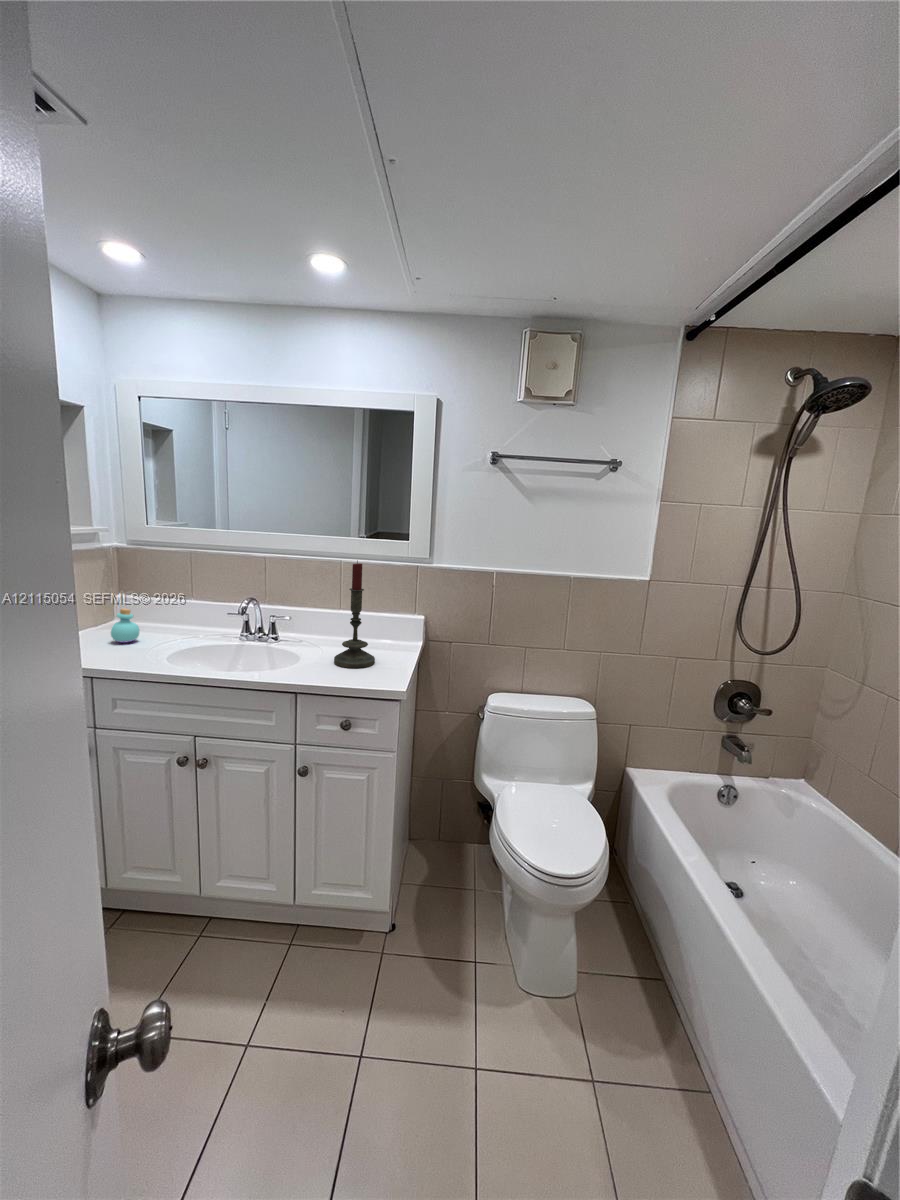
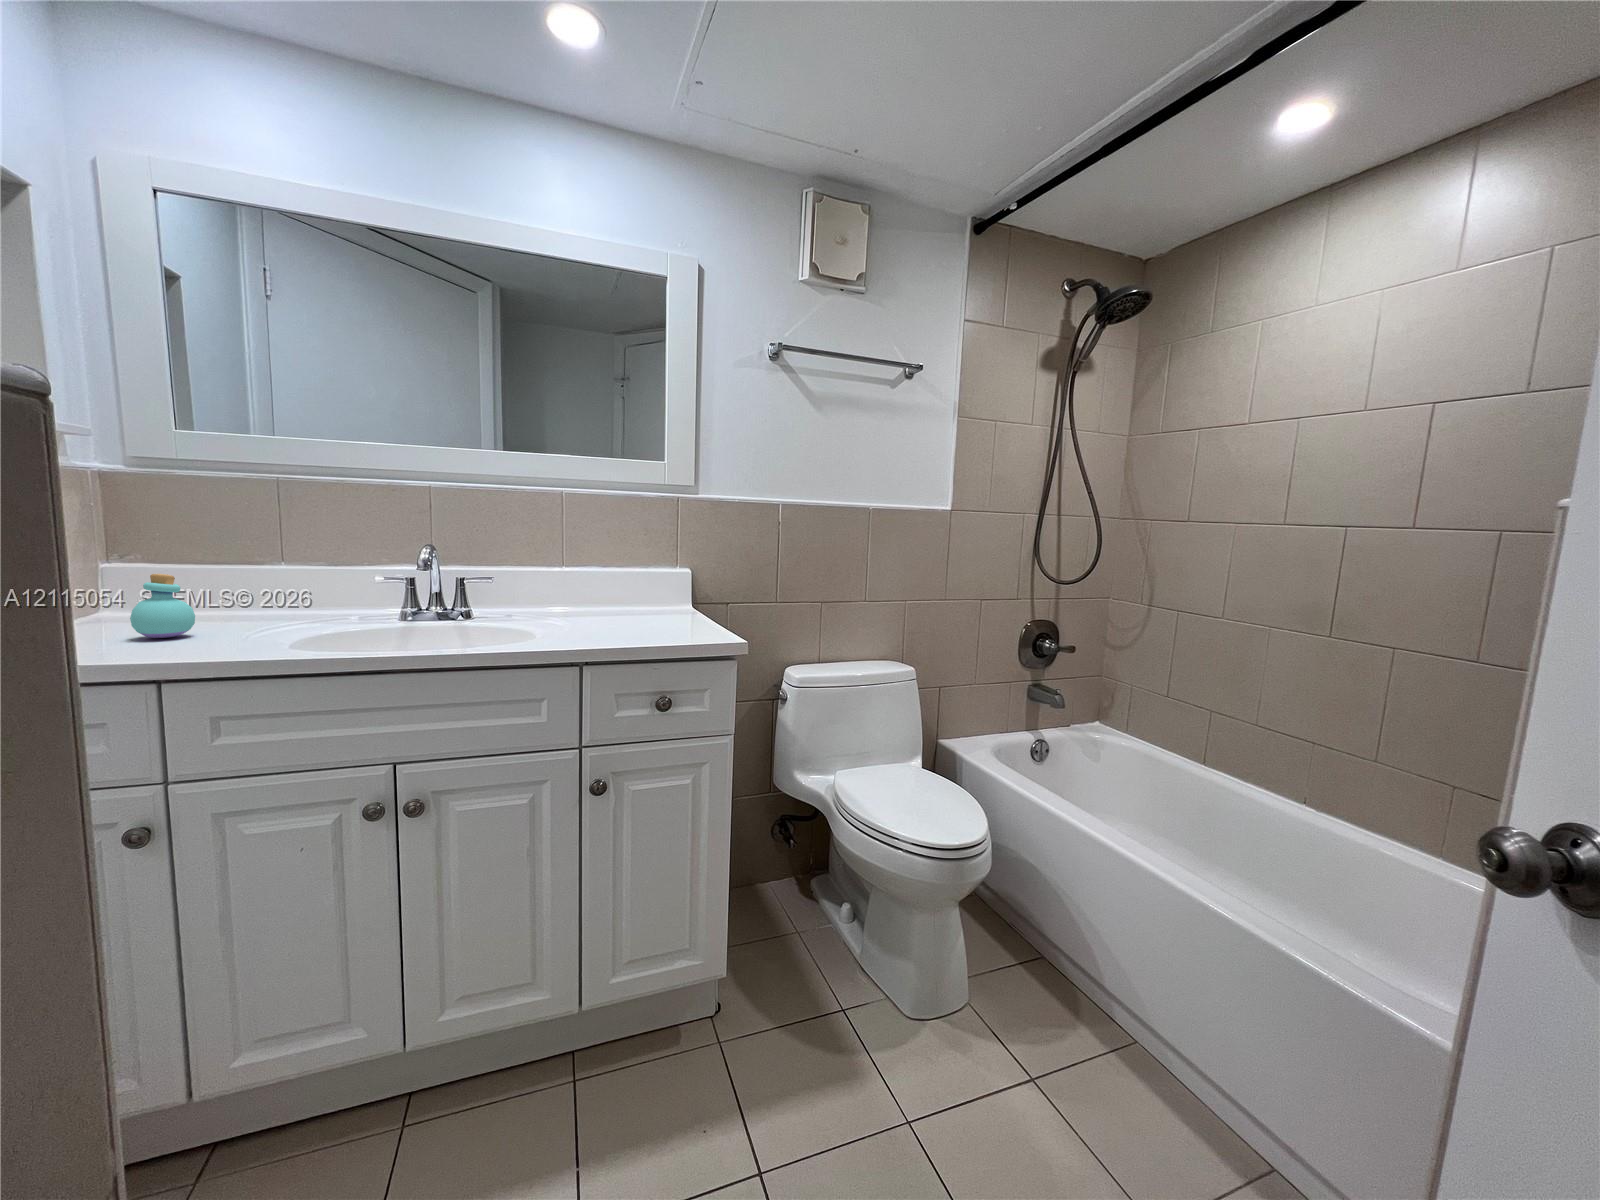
candle: present [334,561,375,668] -> none [592,475,653,635]

